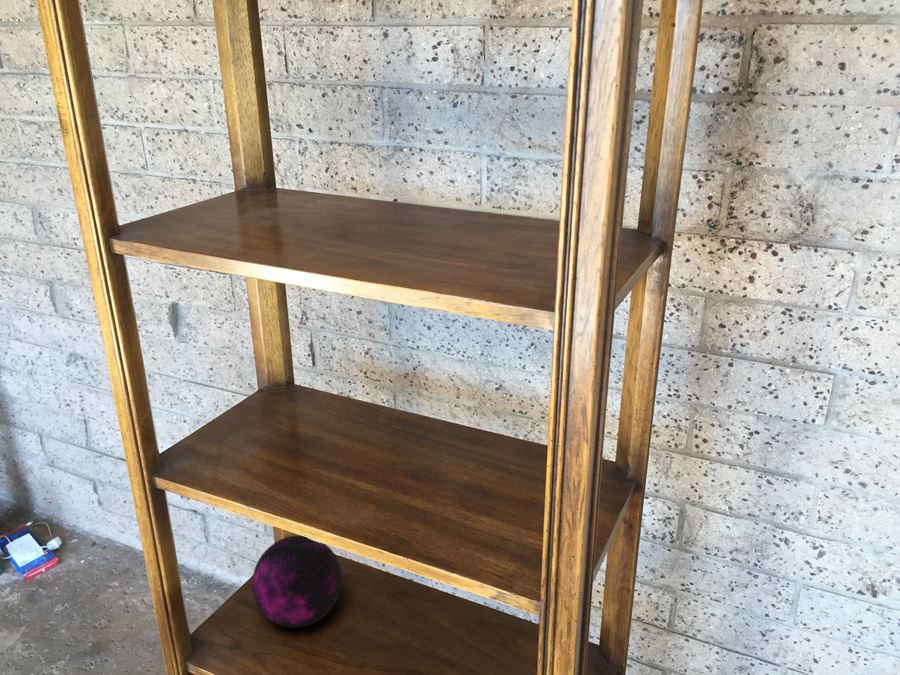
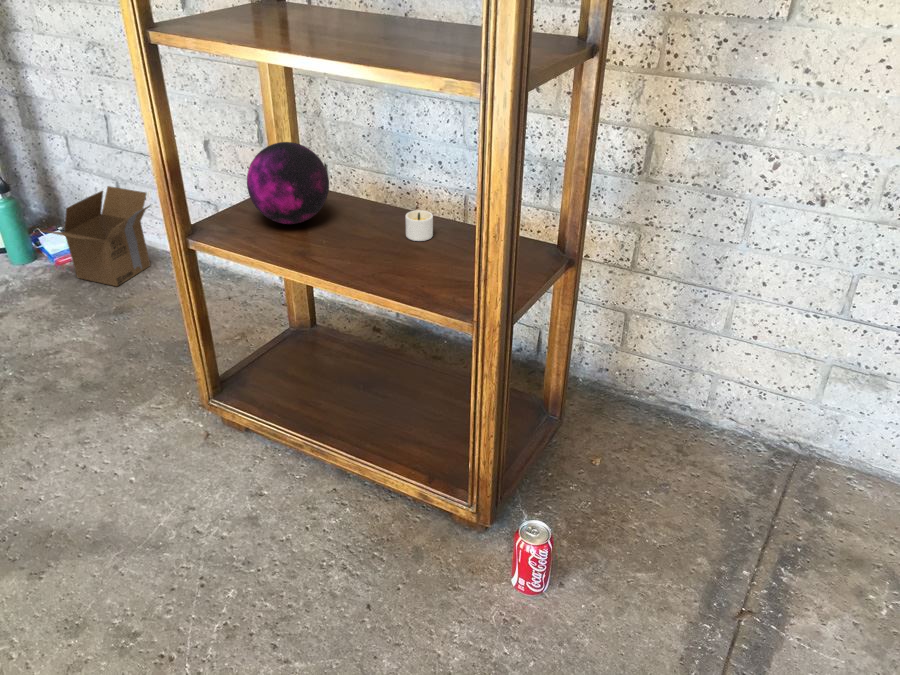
cardboard box: none [9,490,135,610] -> present [44,186,150,286]
candle: none [428,606,471,646] -> present [406,210,433,241]

